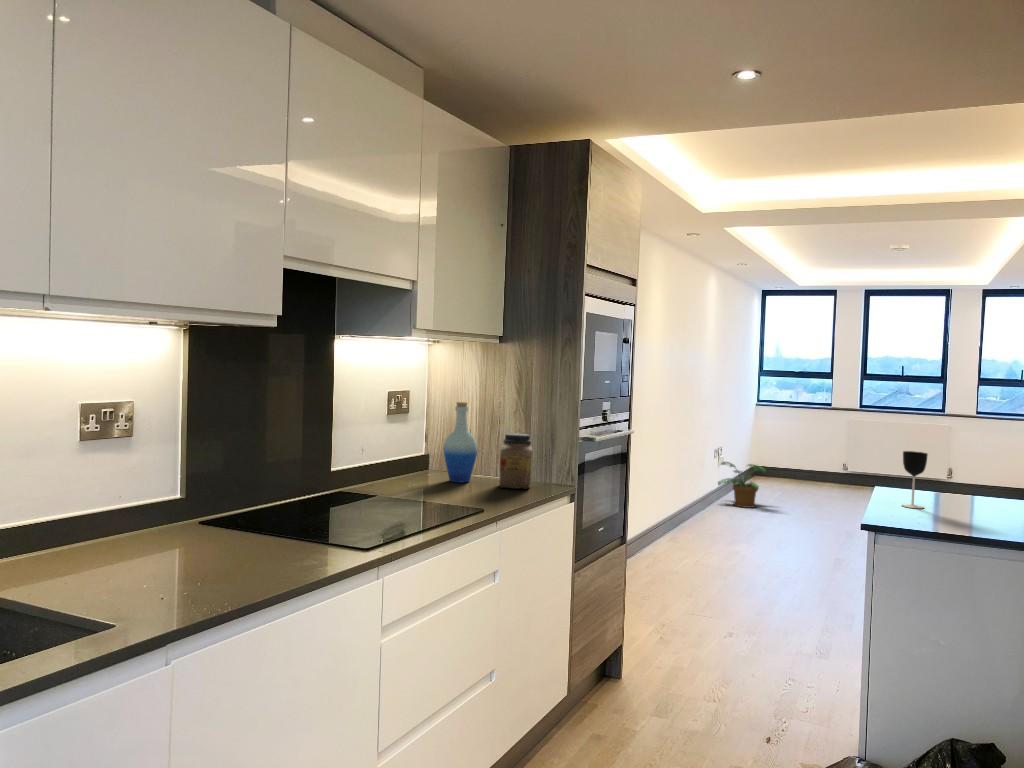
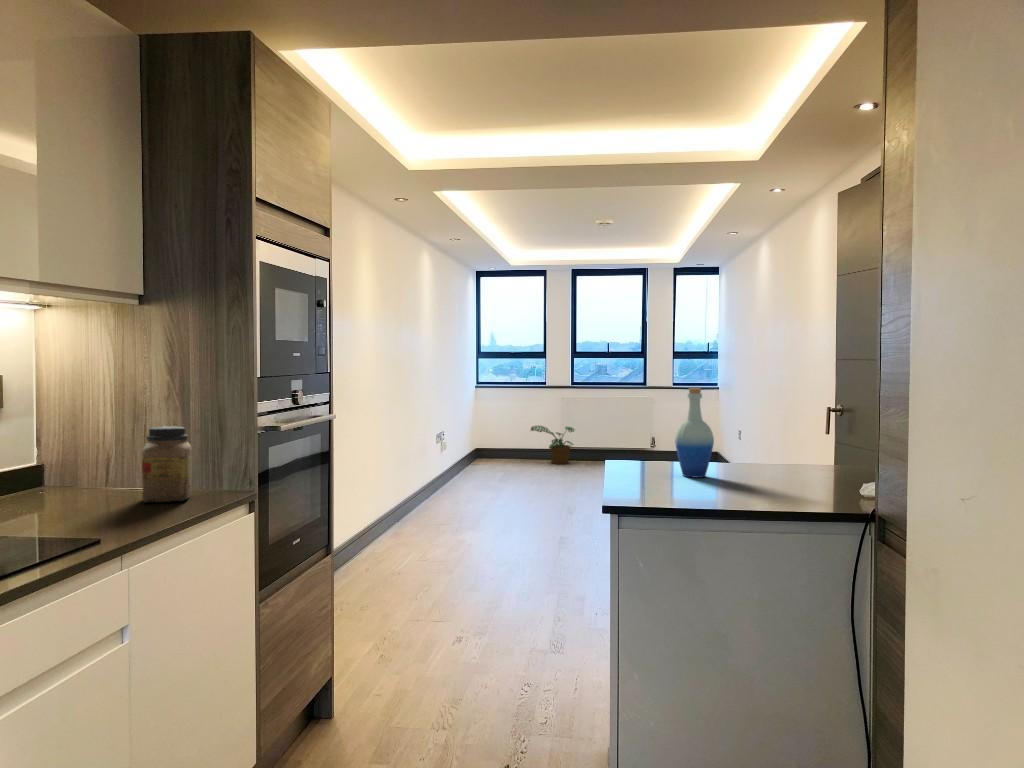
bottle: present [444,402,477,482] -> present [675,388,714,478]
wine glass: present [902,451,928,508] -> none [638,418,663,481]
potted plant: present [718,462,766,508] -> present [531,426,574,464]

